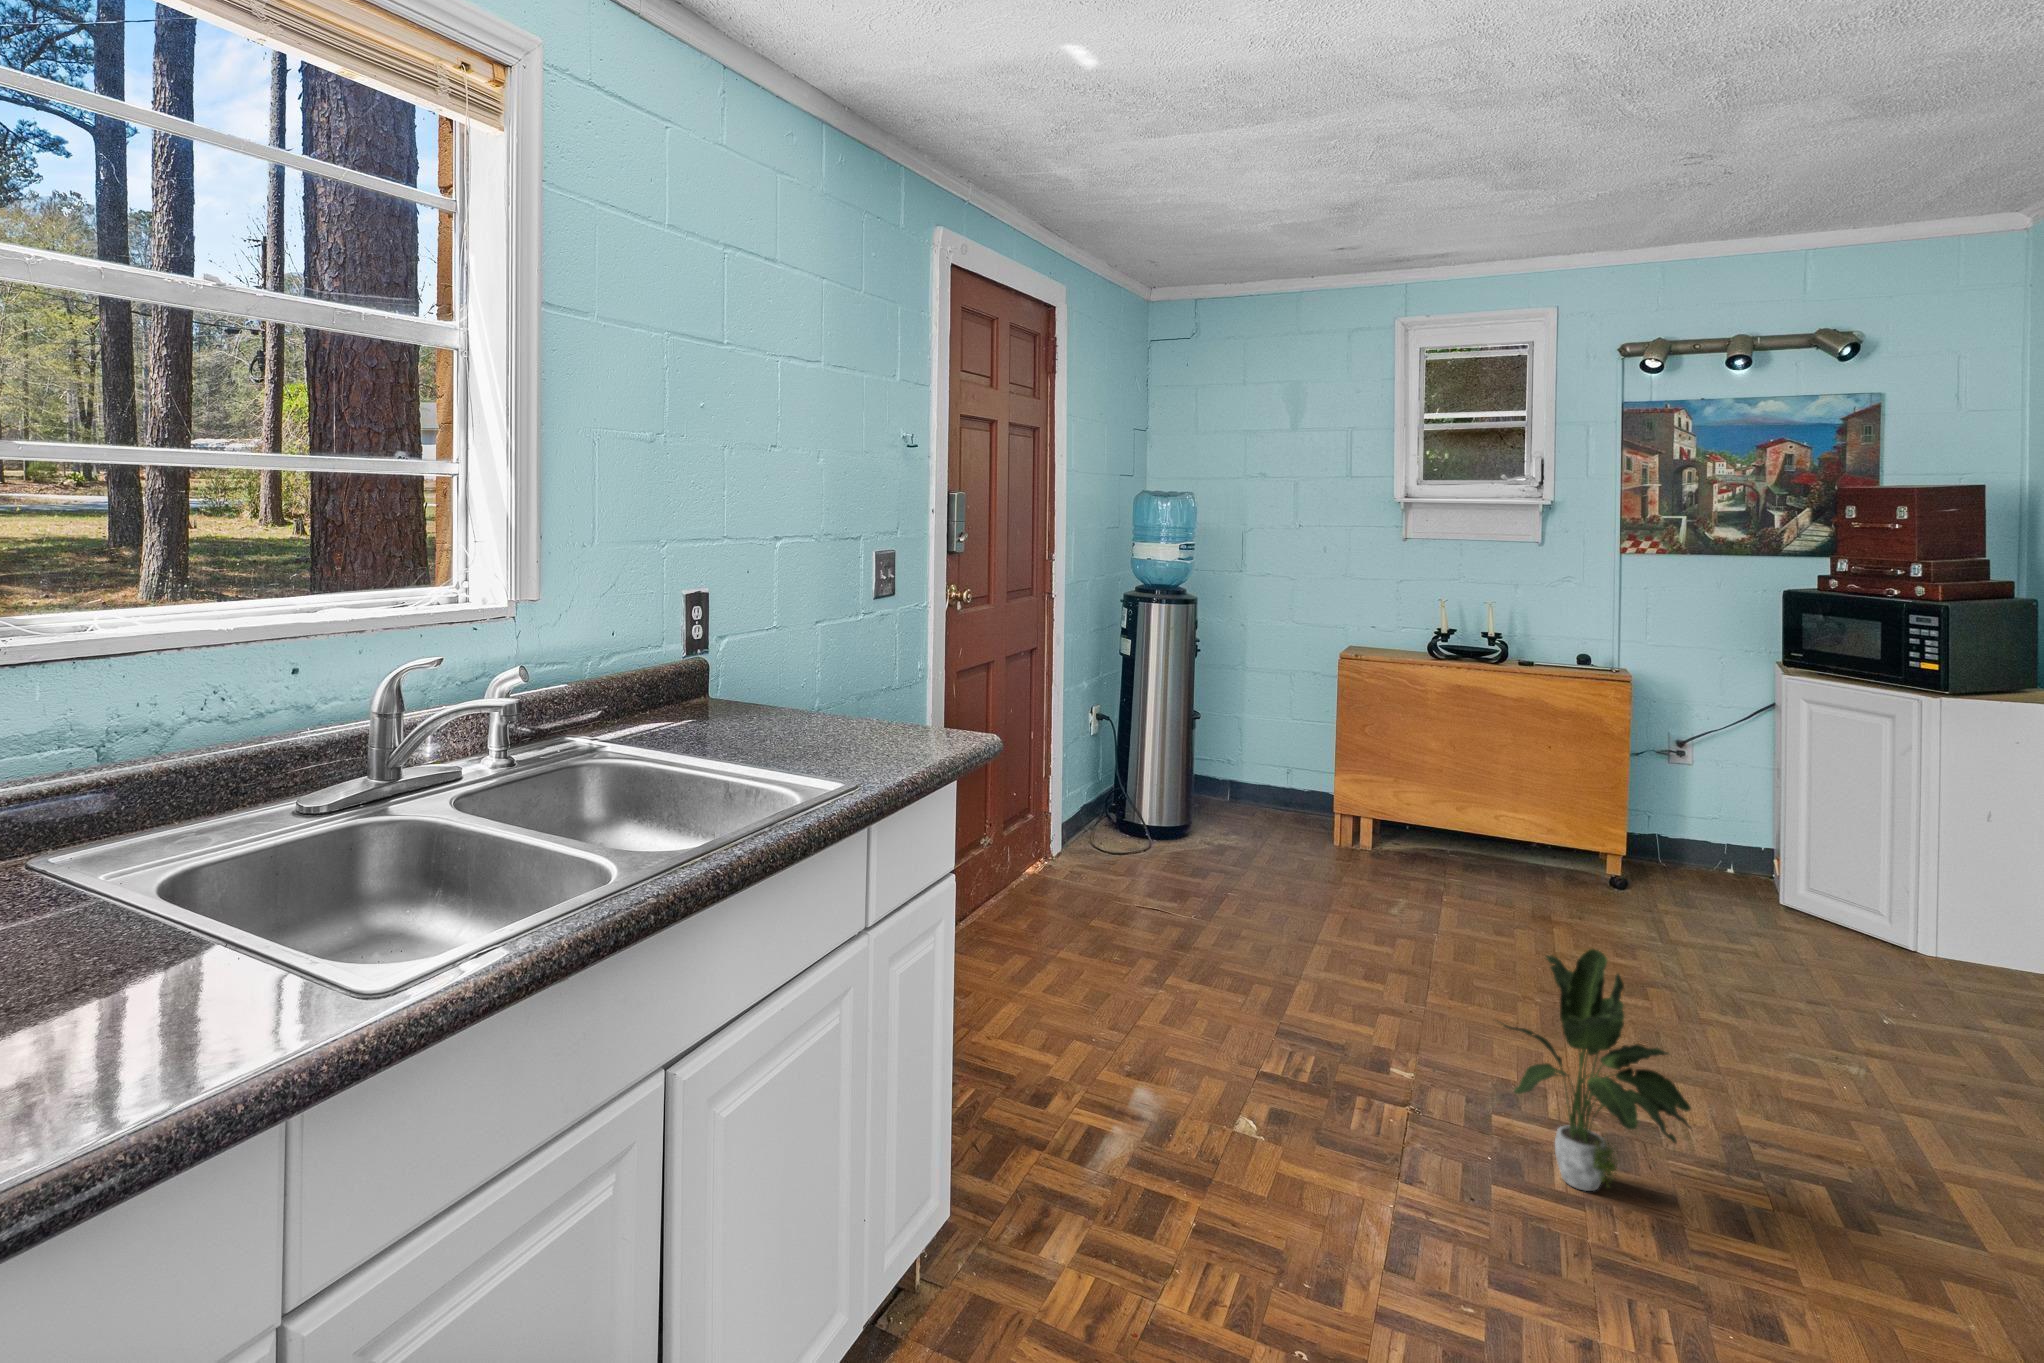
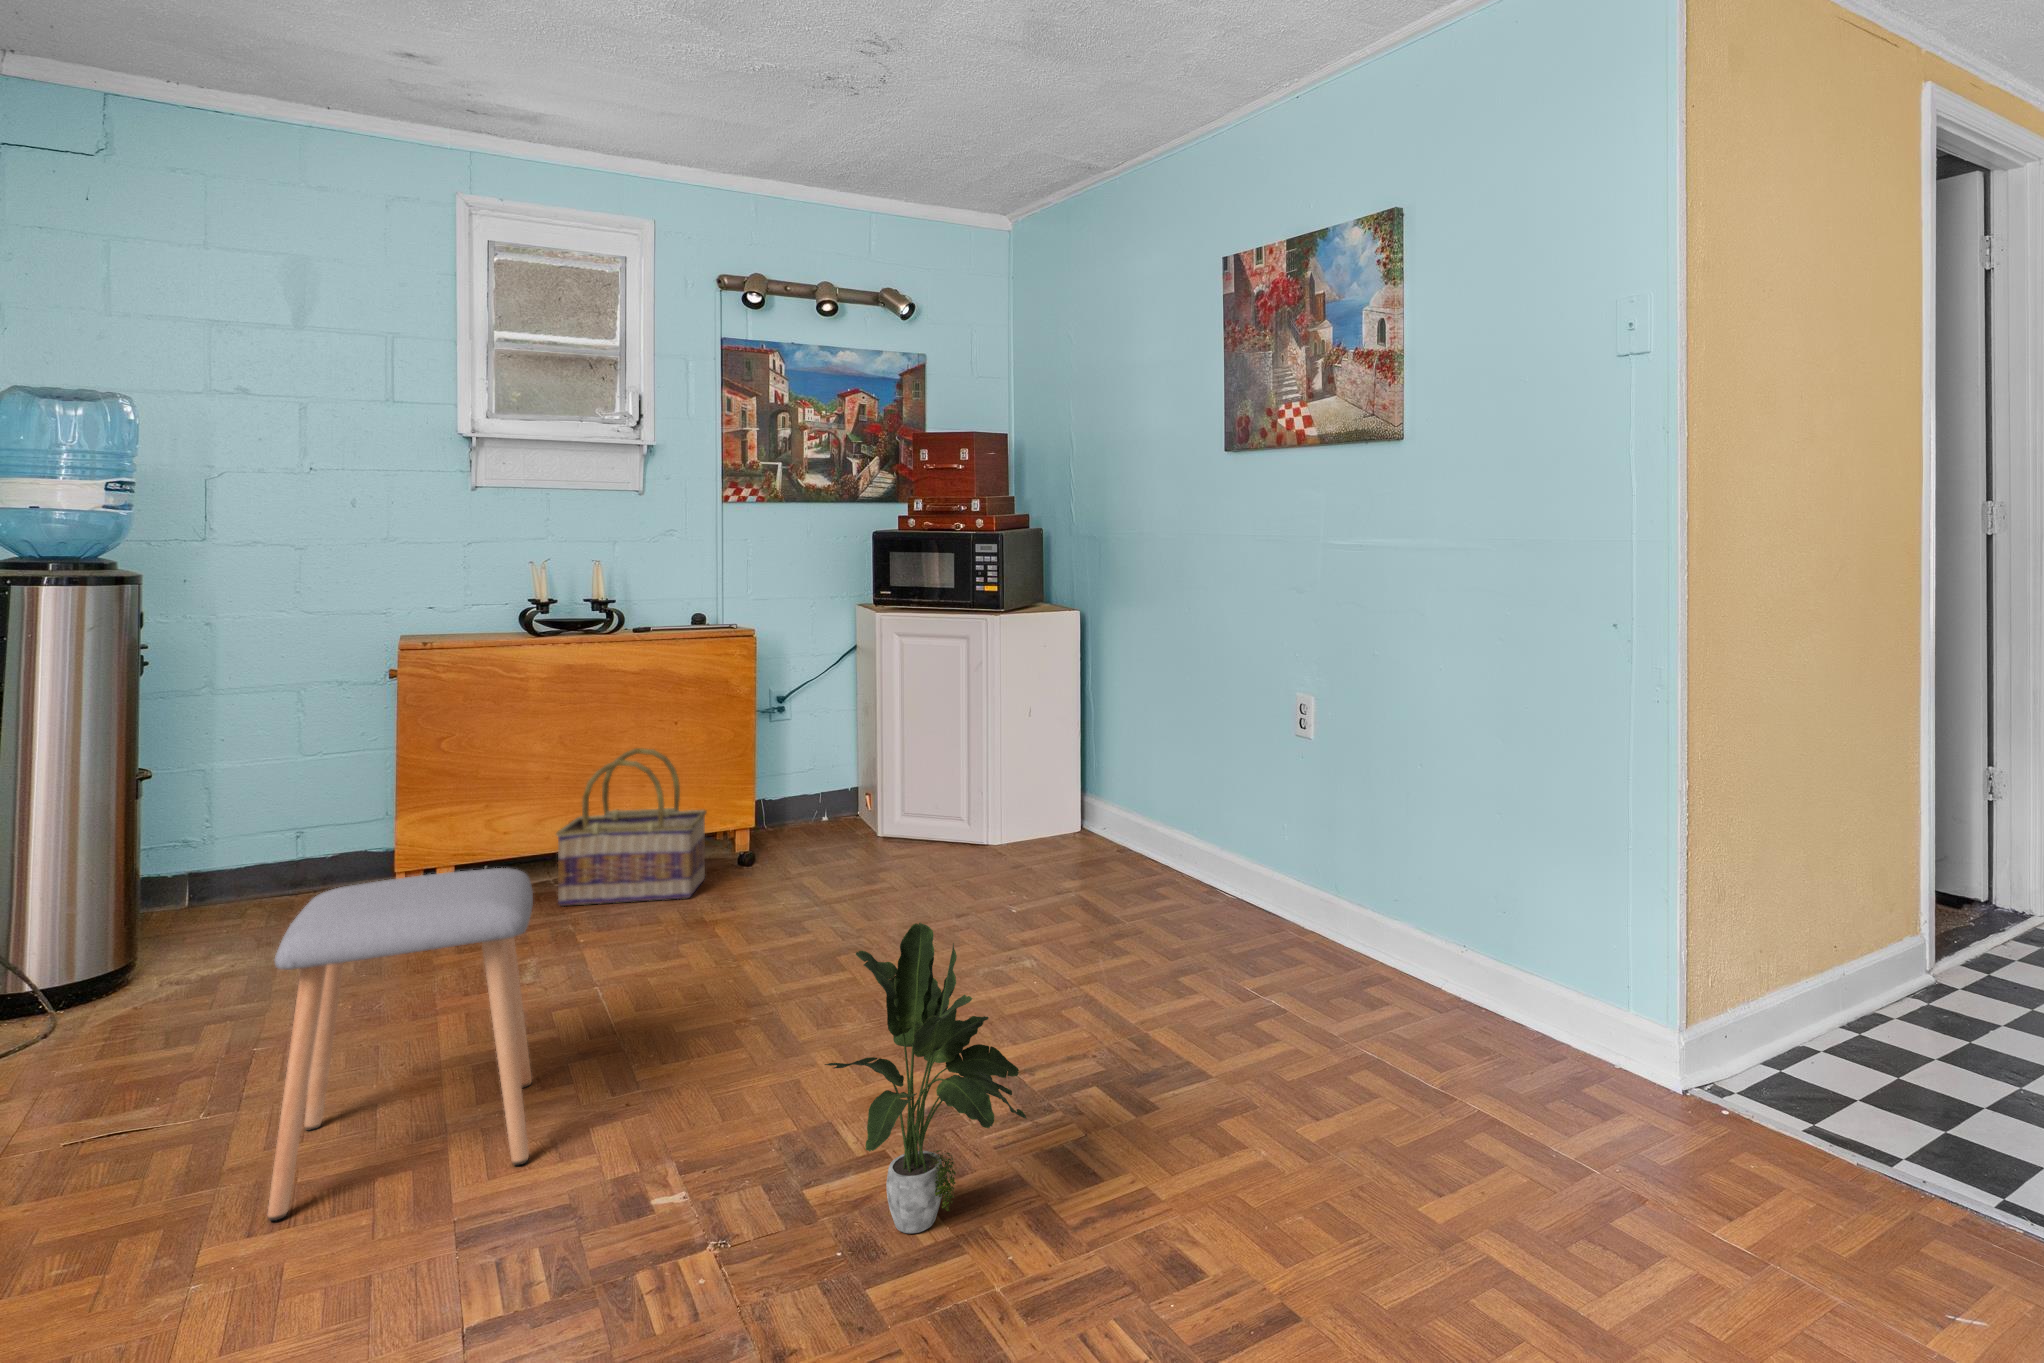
basket: none [1440,761,1572,897] -> present [556,748,707,906]
stool: none [1204,809,1366,1018] -> present [268,868,533,1221]

